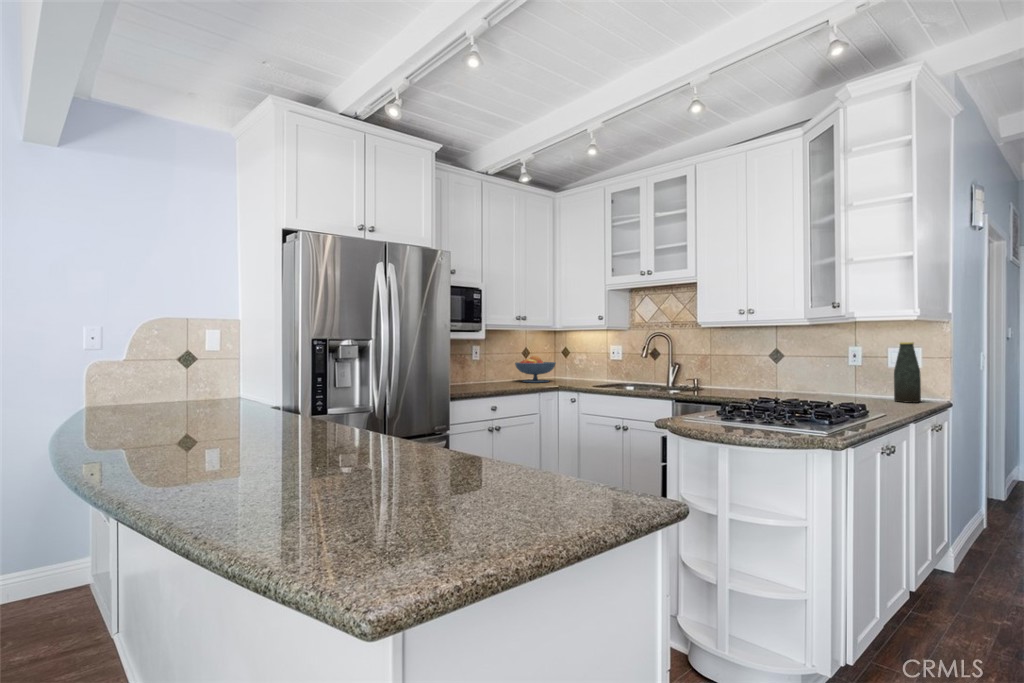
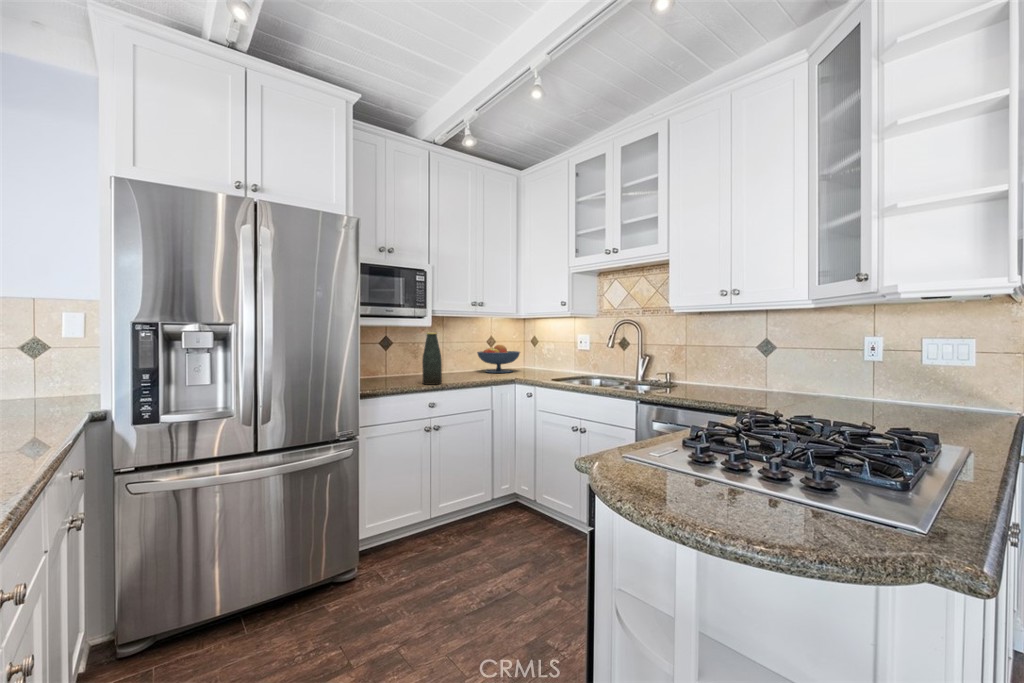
bottle: present [894,342,921,403] -> present [422,333,442,385]

